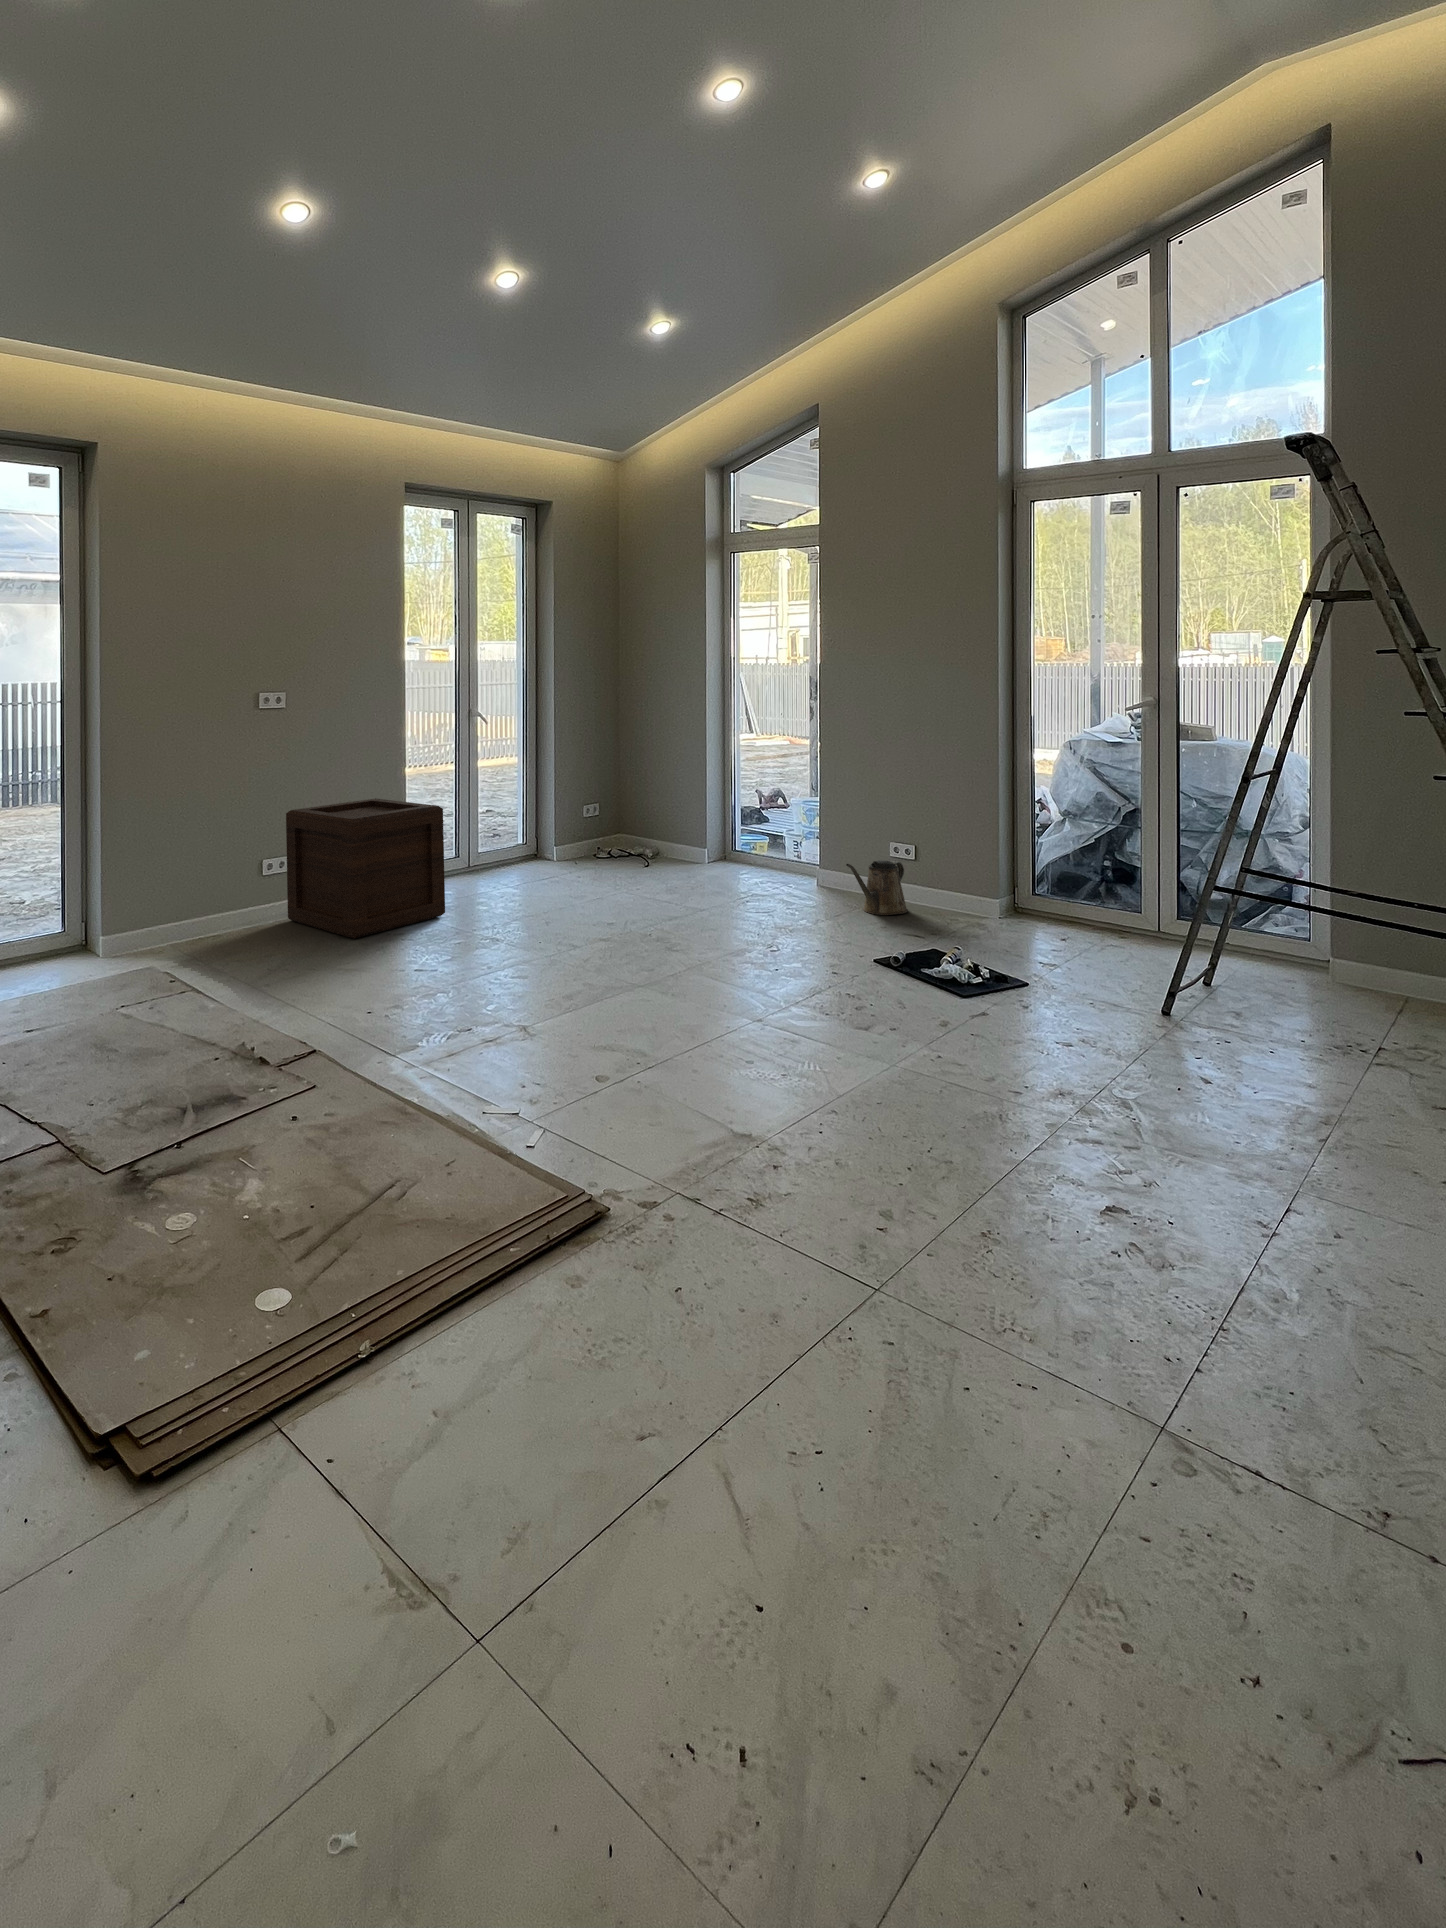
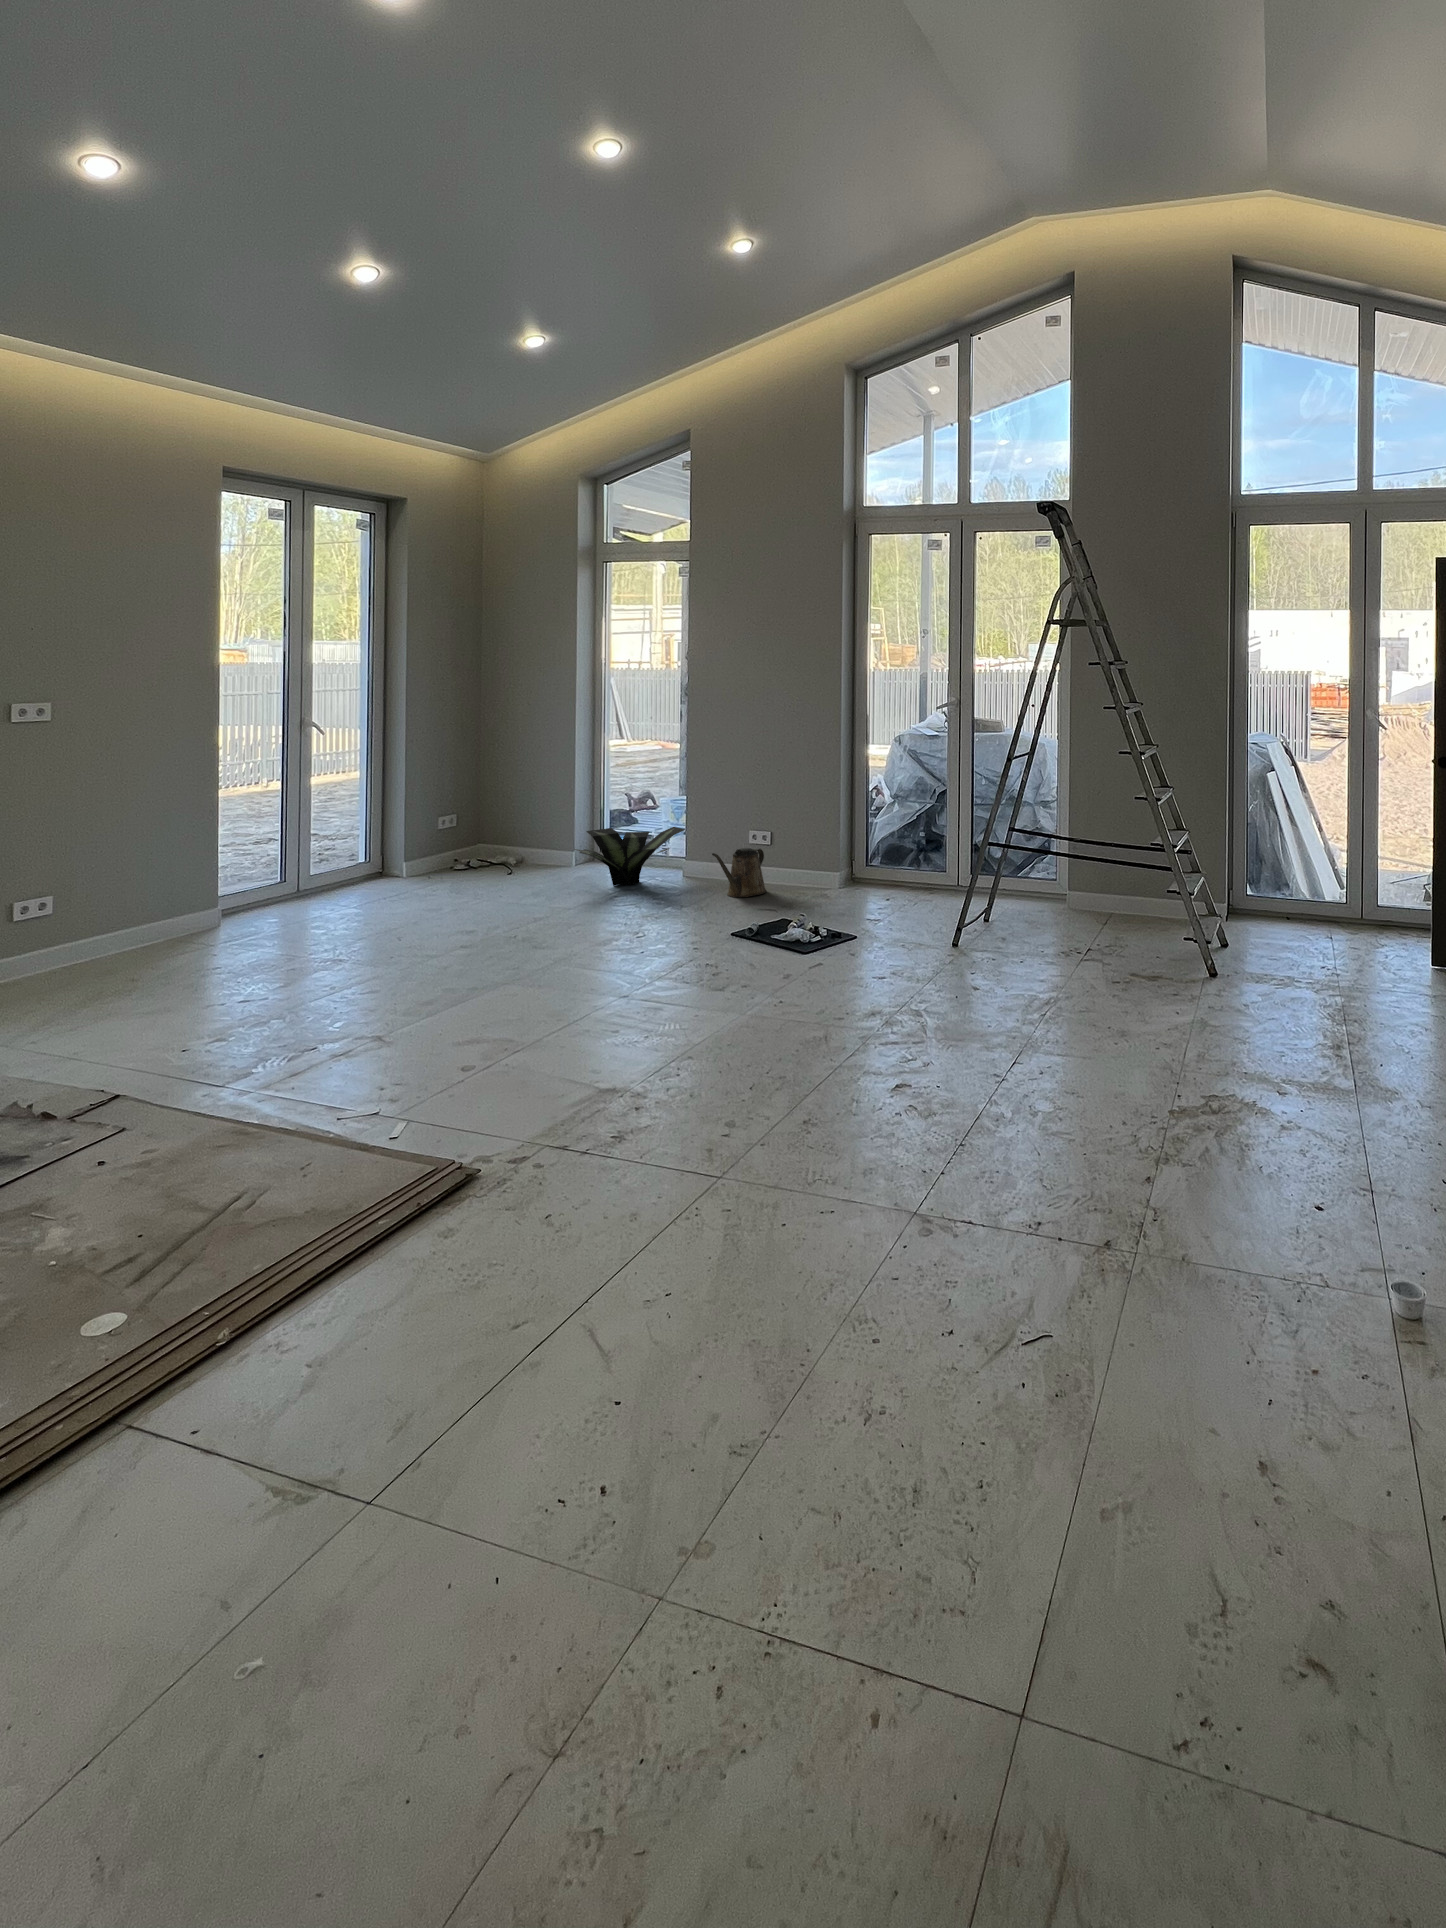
wooden crate: present [286,798,445,939] -> none [38,825,269,987]
potted plant: none [701,826,816,888] -> present [574,827,685,886]

